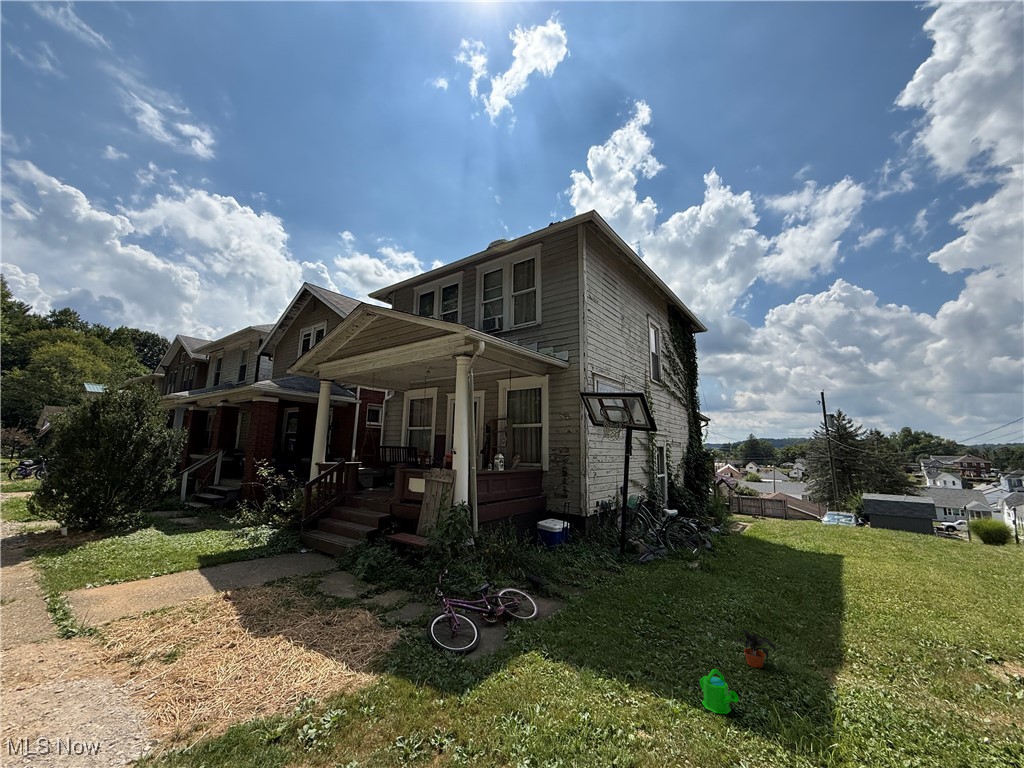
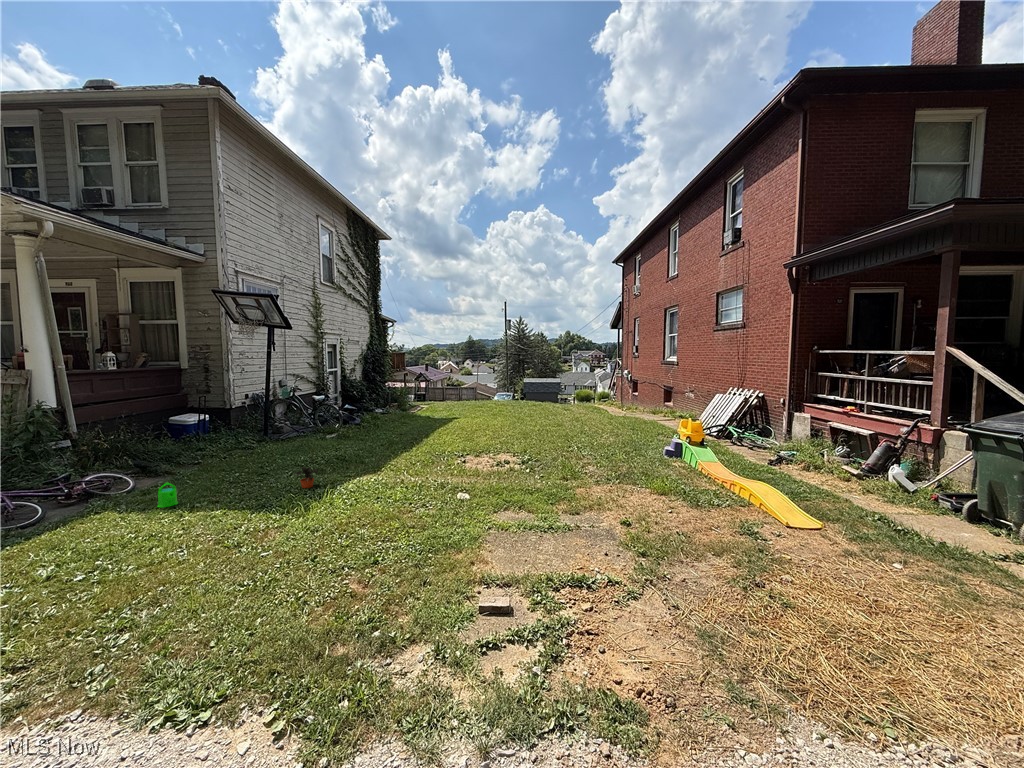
watering can: present [700,669,739,714] -> present [158,483,178,507]

